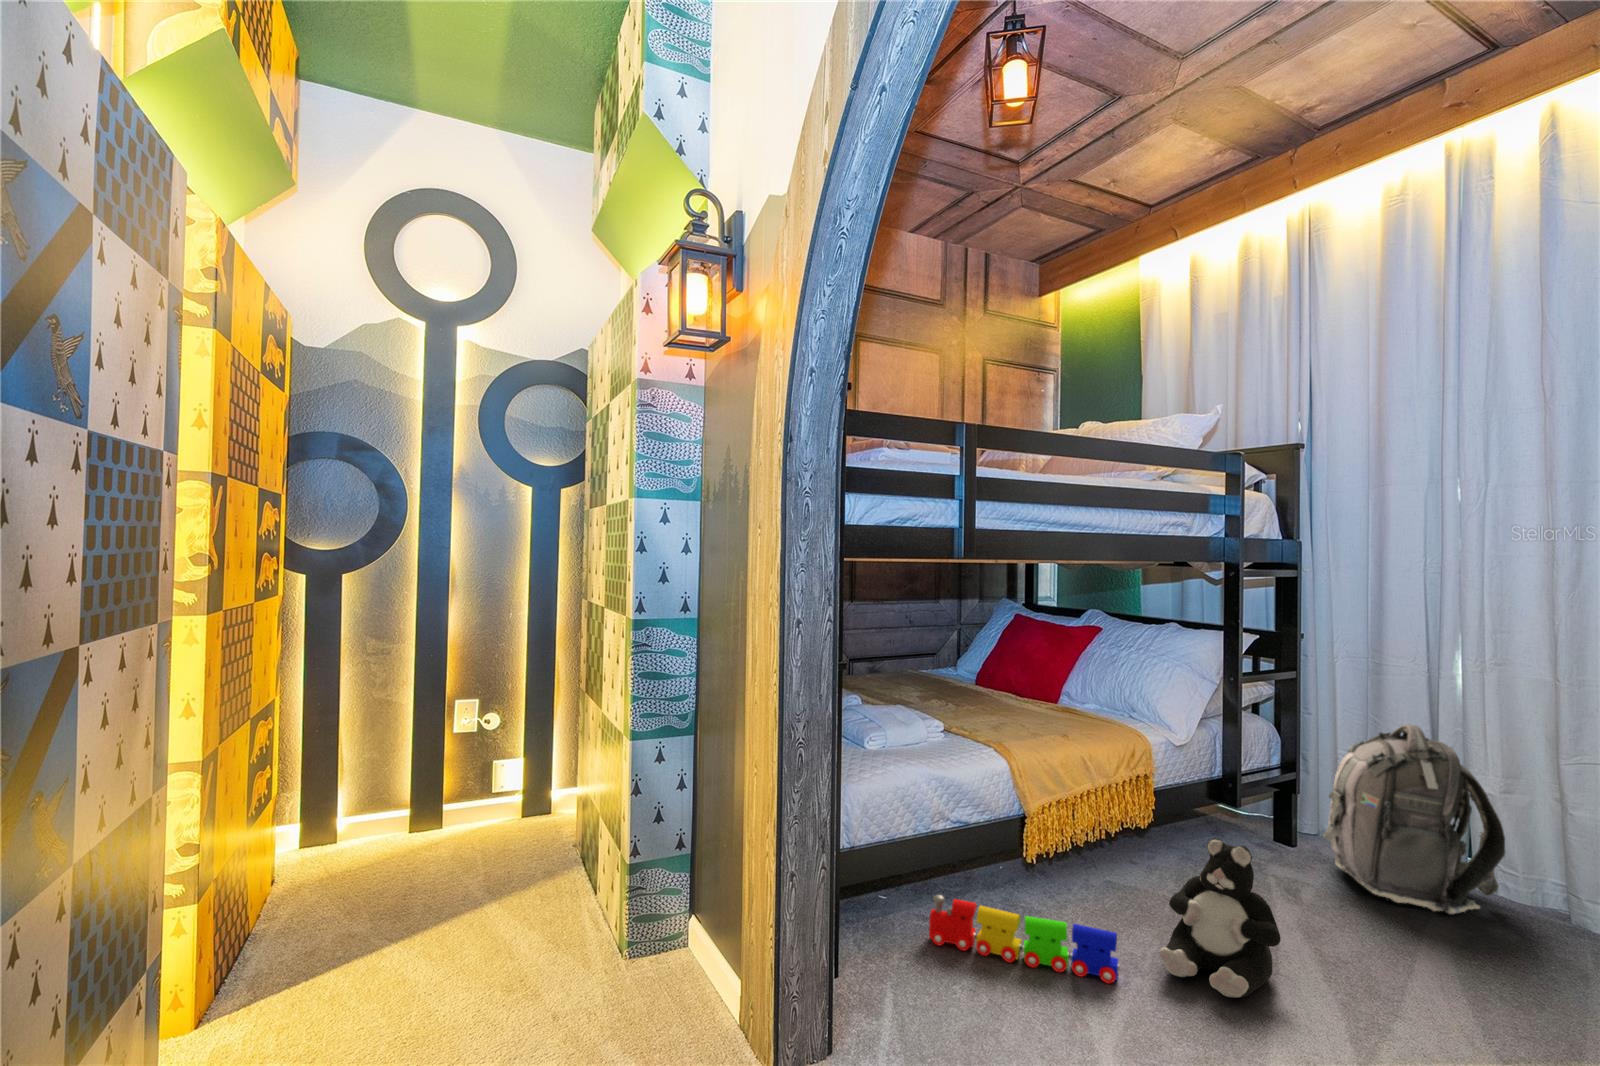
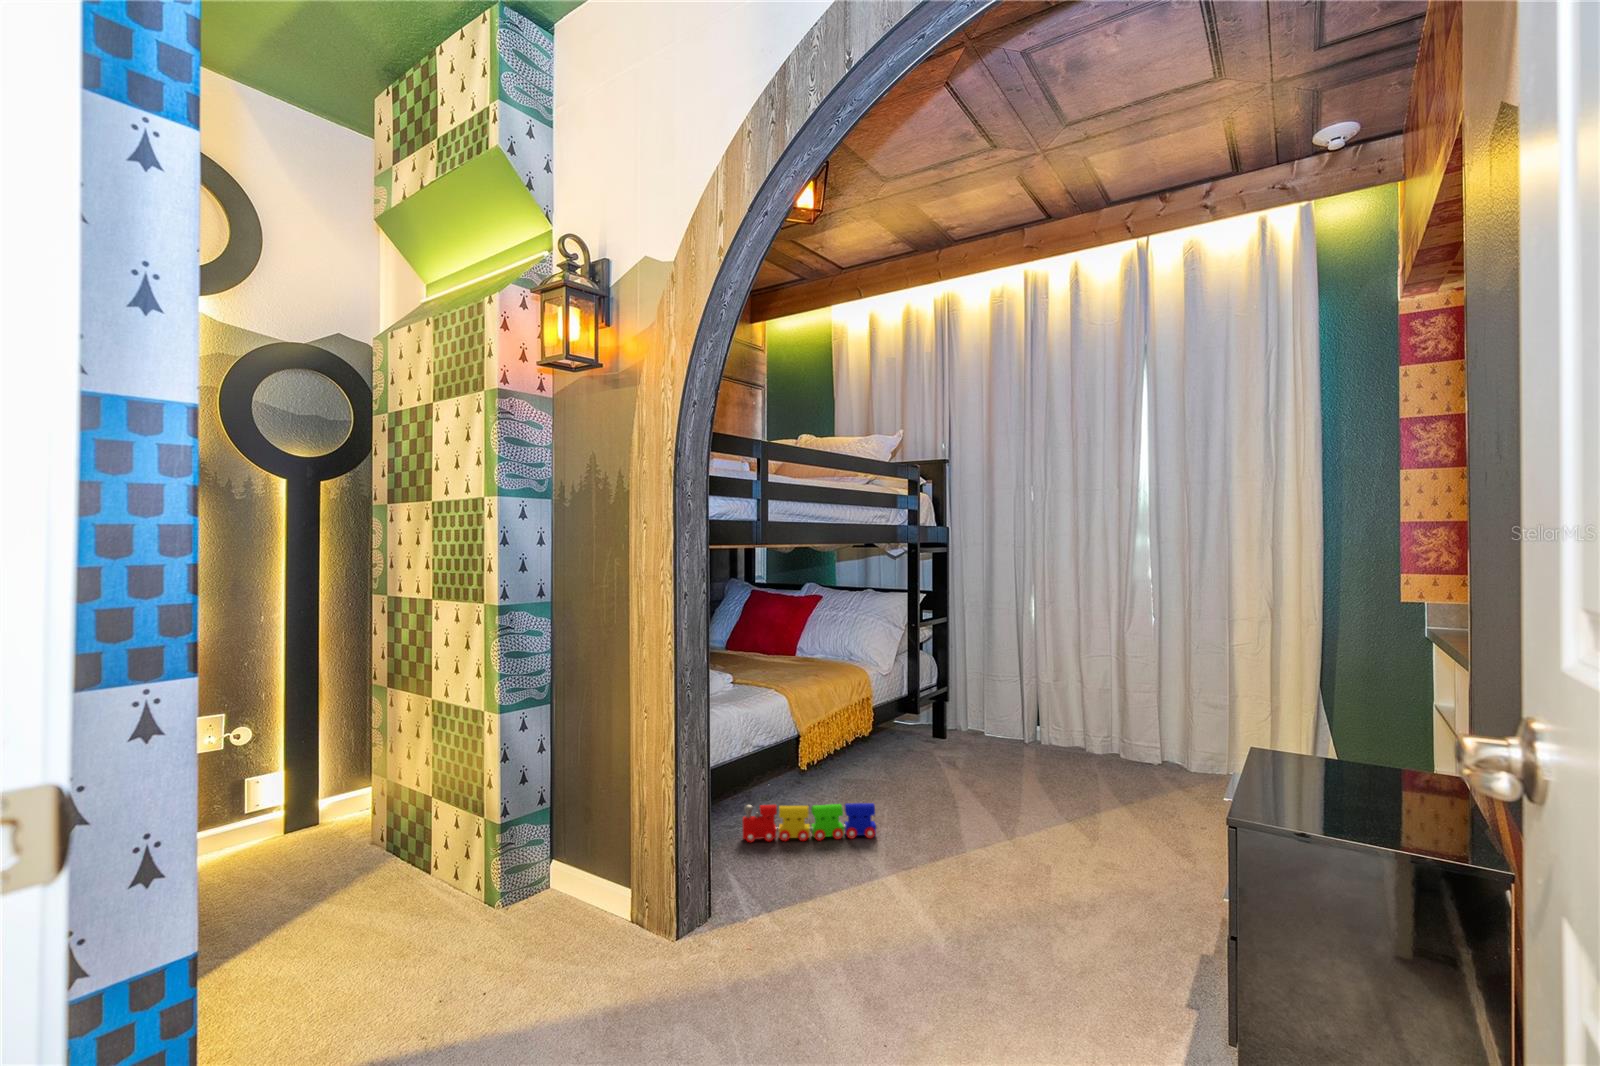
backpack: present [1323,724,1506,914] -> none [968,647,1064,762]
plush toy: present [1159,838,1281,998] -> none [898,730,966,828]

